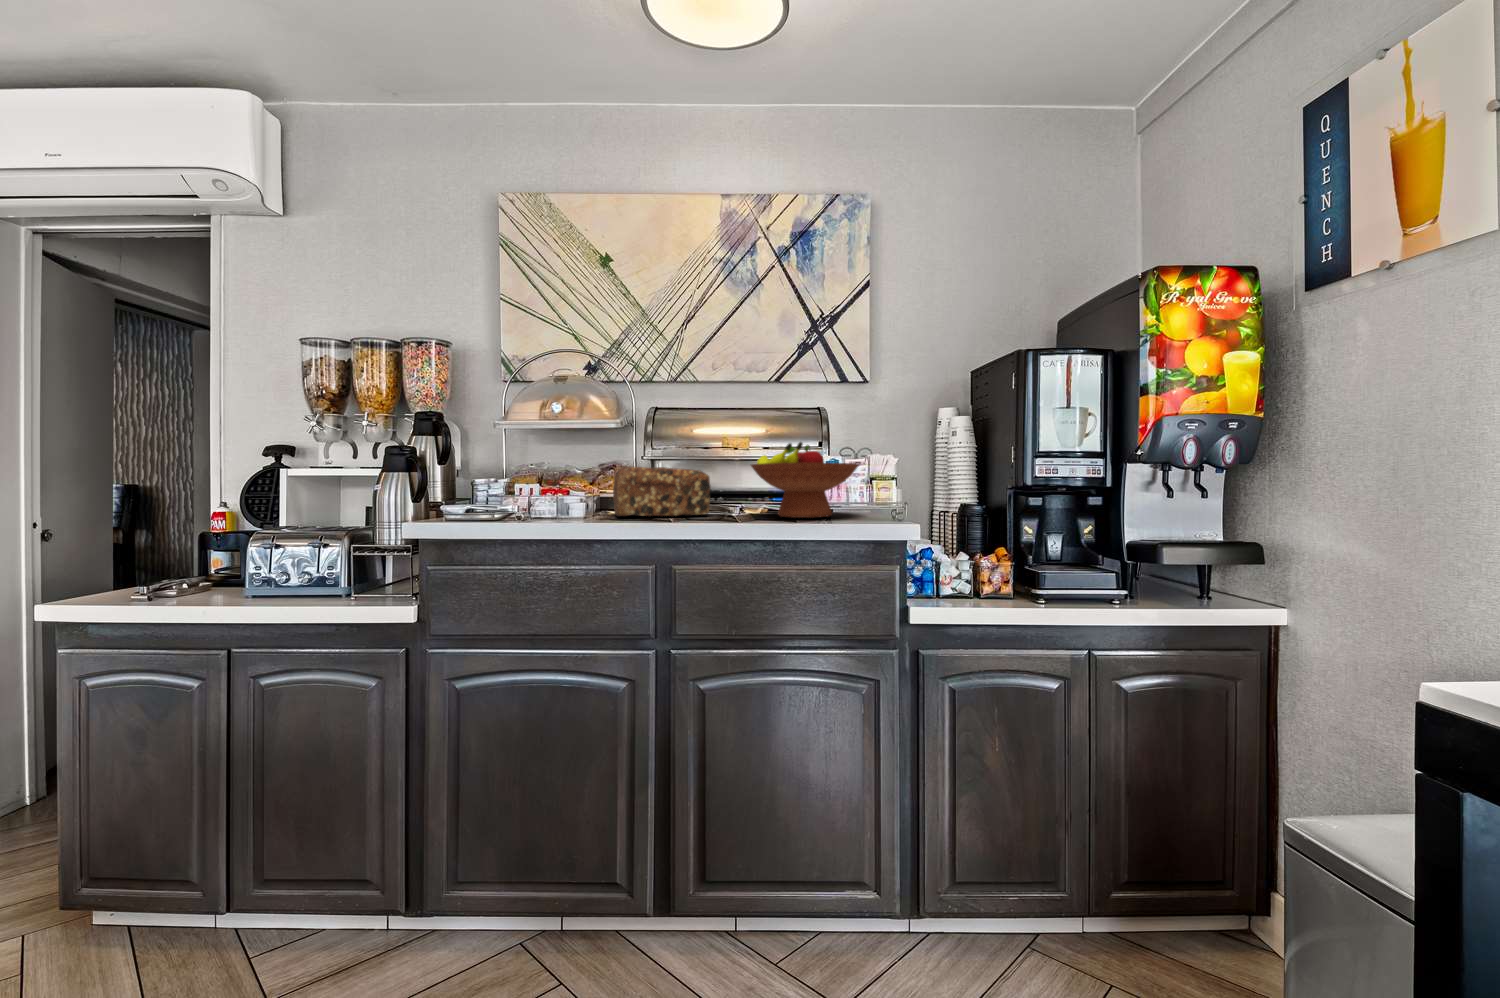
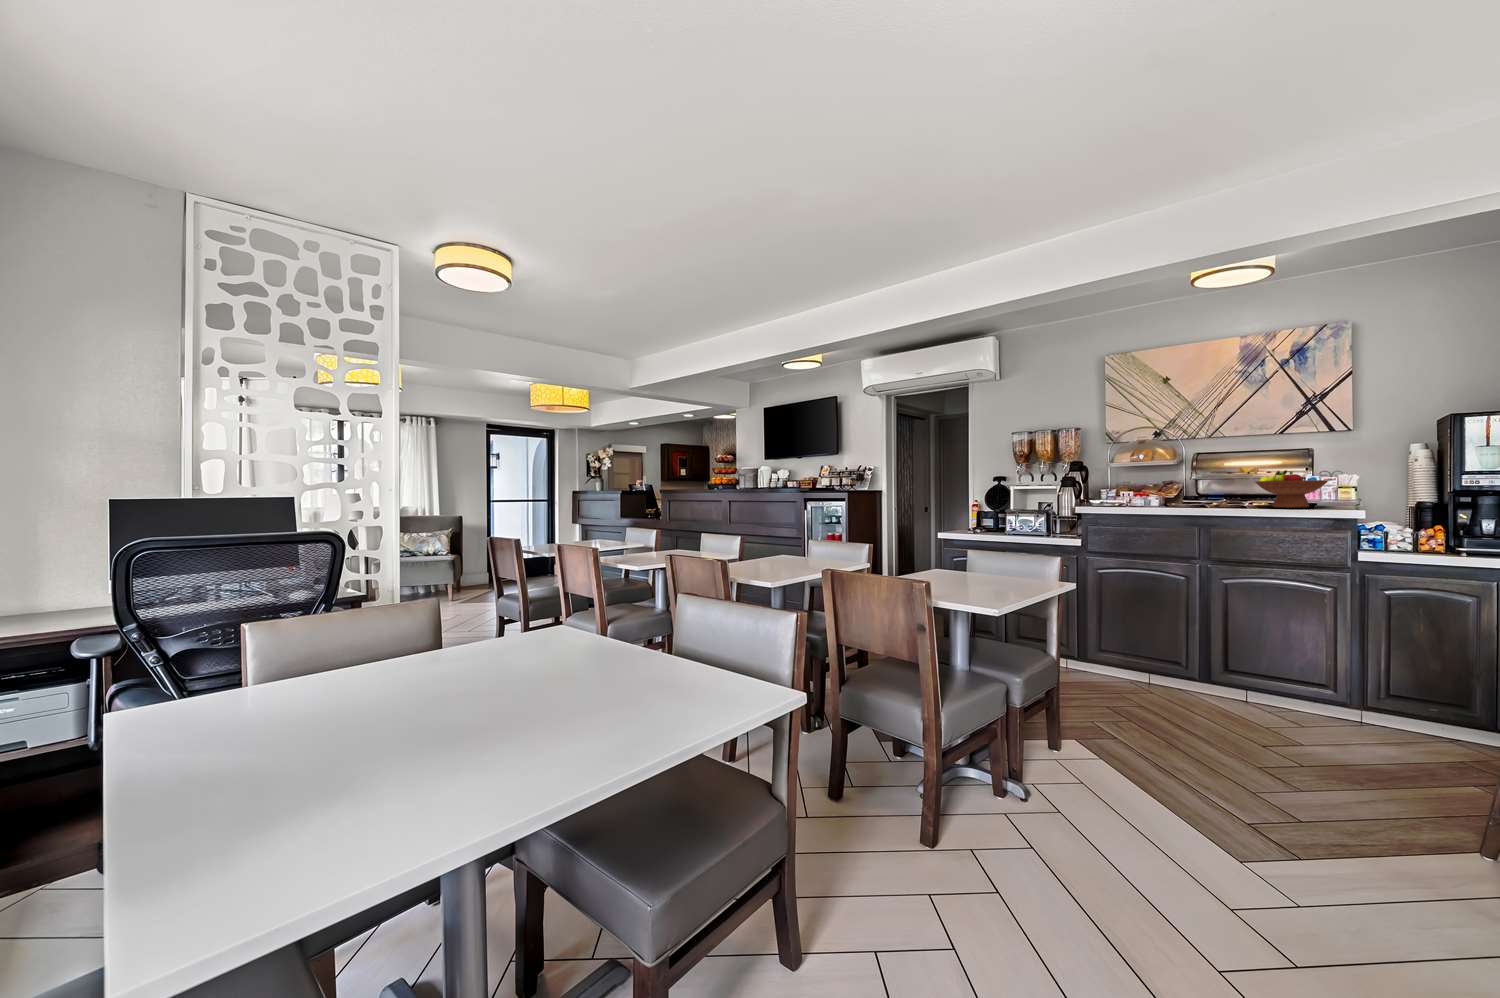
bread loaf: present [613,467,710,516] -> none [1173,483,1230,506]

